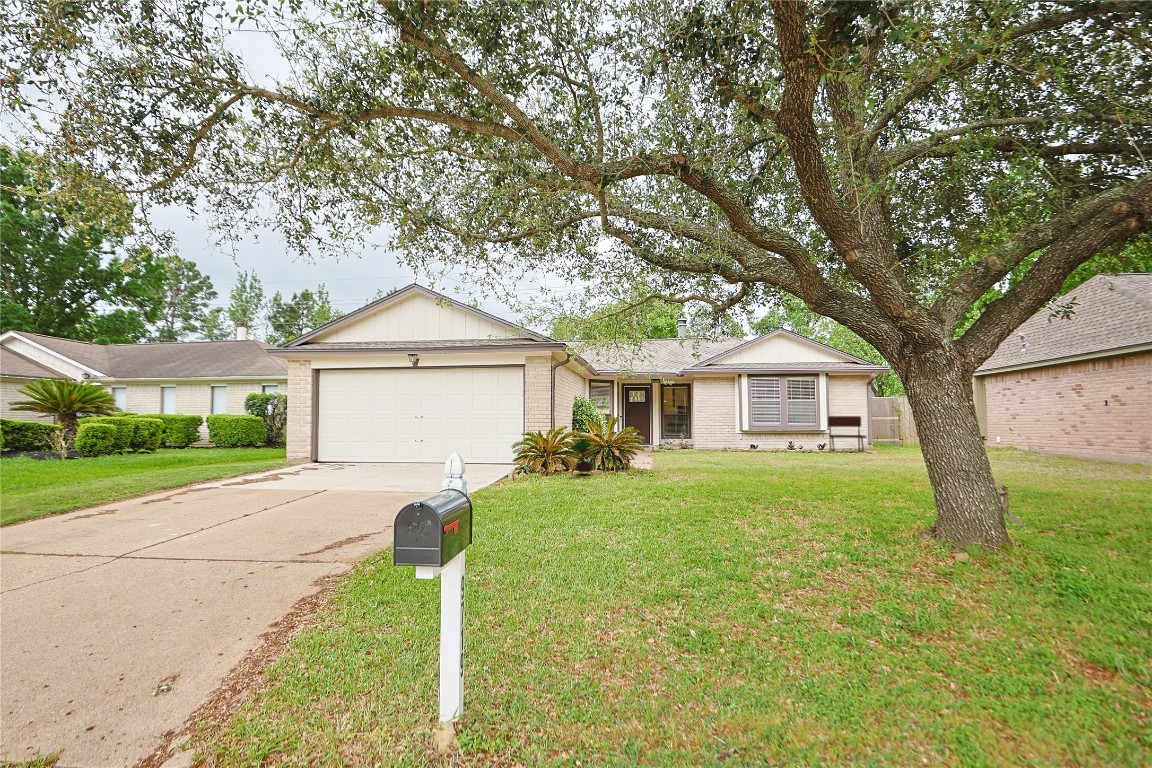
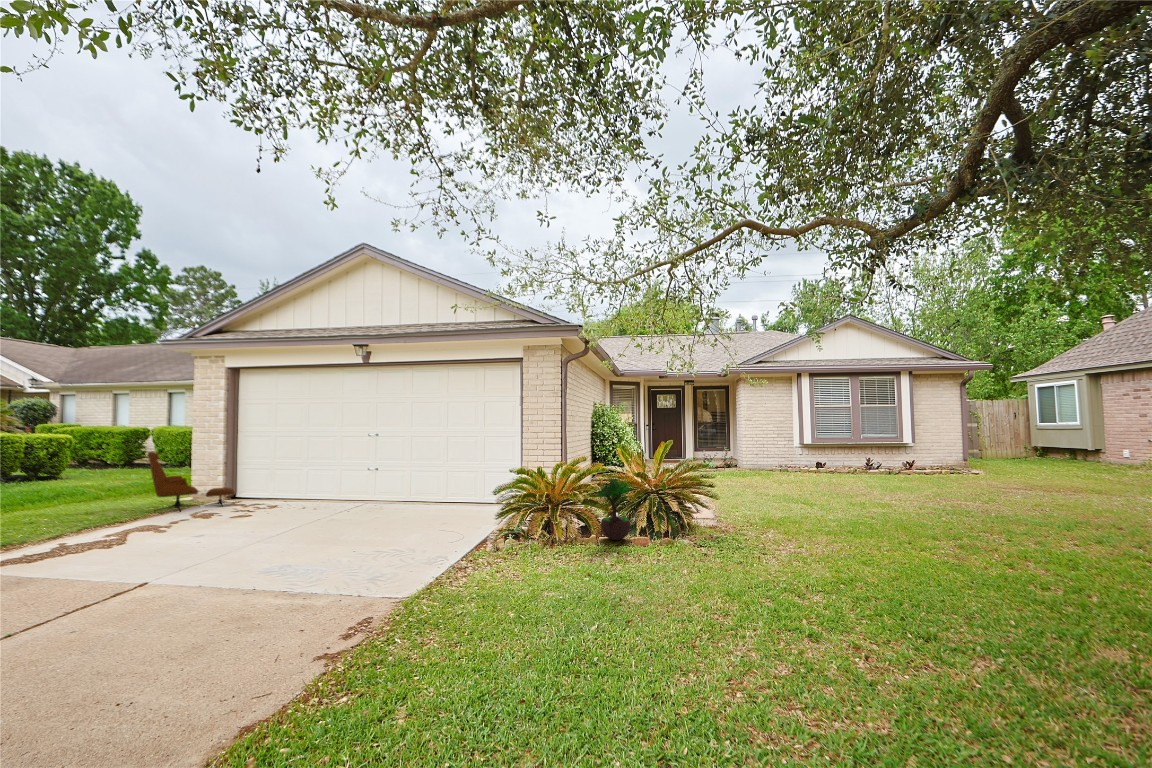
bench: present [828,416,866,452] -> none [915,426,972,472]
lounge chair: none [270,426,323,466] -> present [148,452,235,511]

